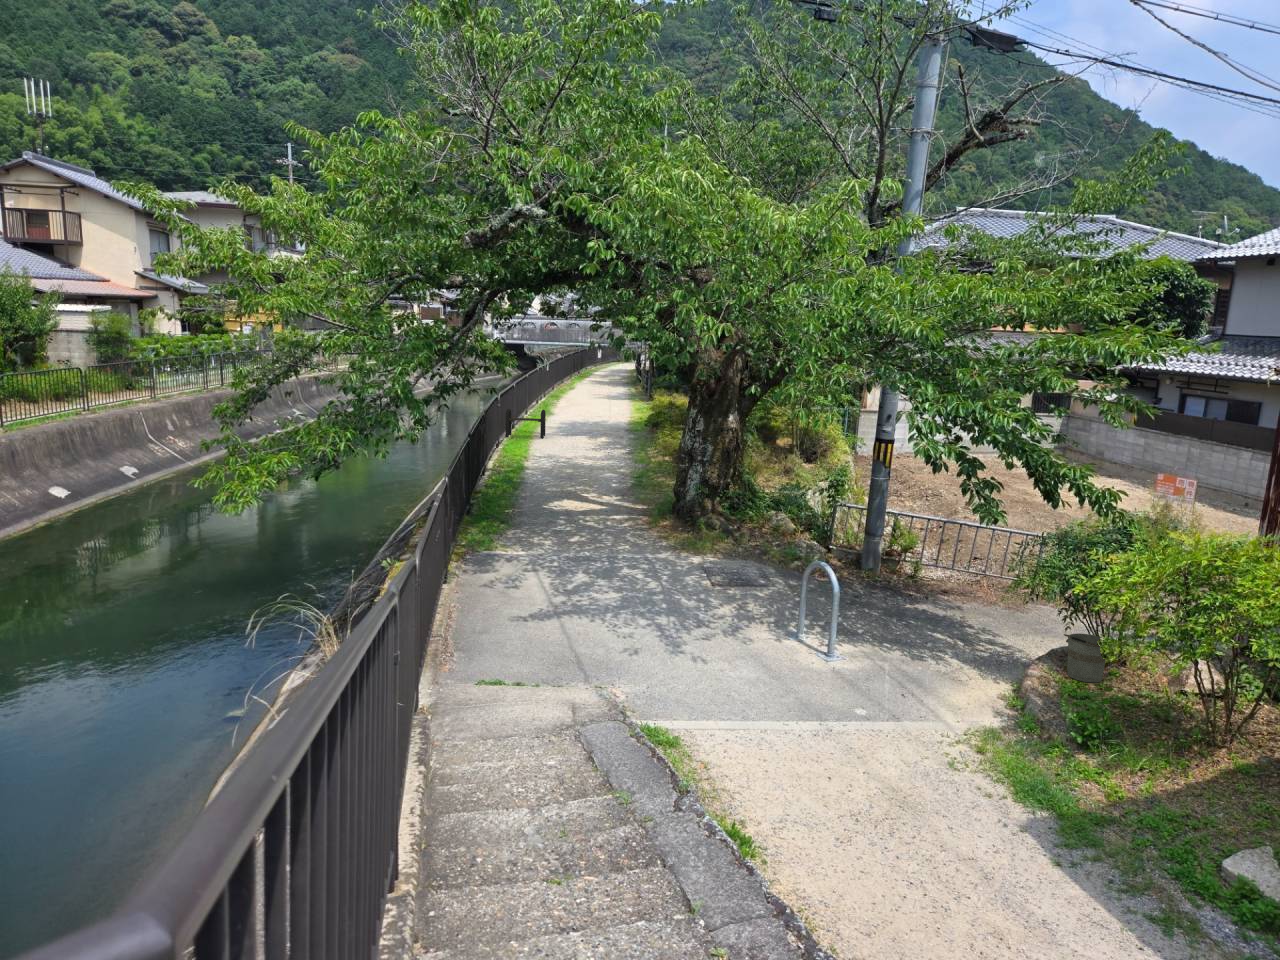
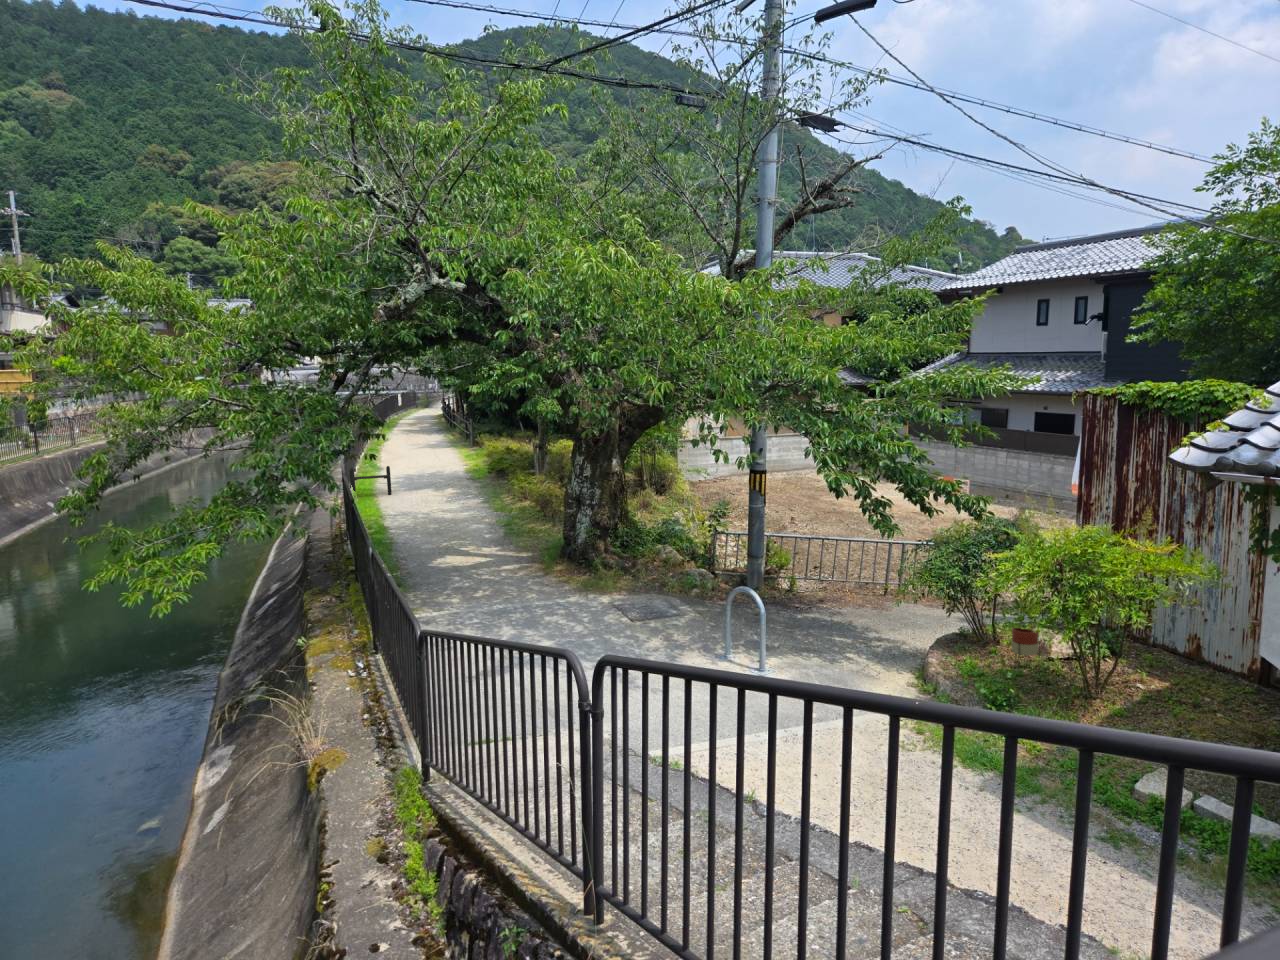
bucket: present [1064,633,1106,682] -> none [954,622,993,662]
planter: none [1131,646,1170,698] -> present [1012,628,1040,656]

